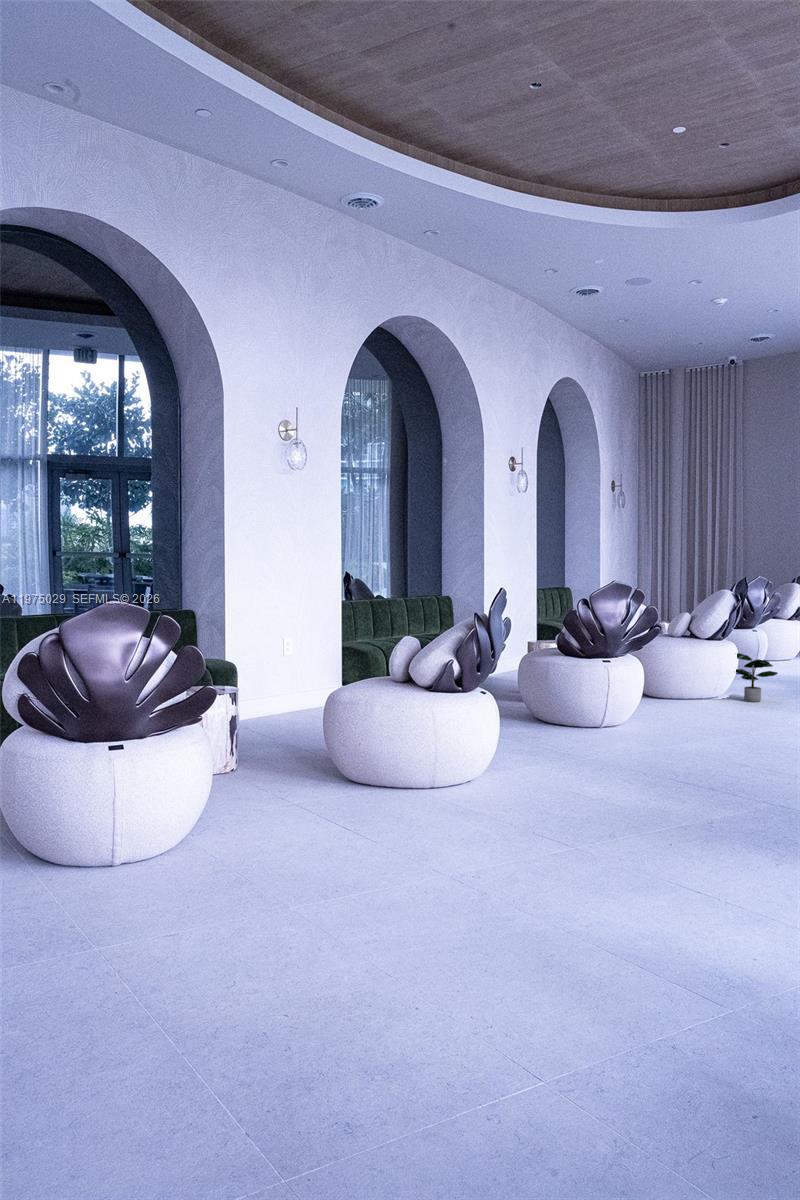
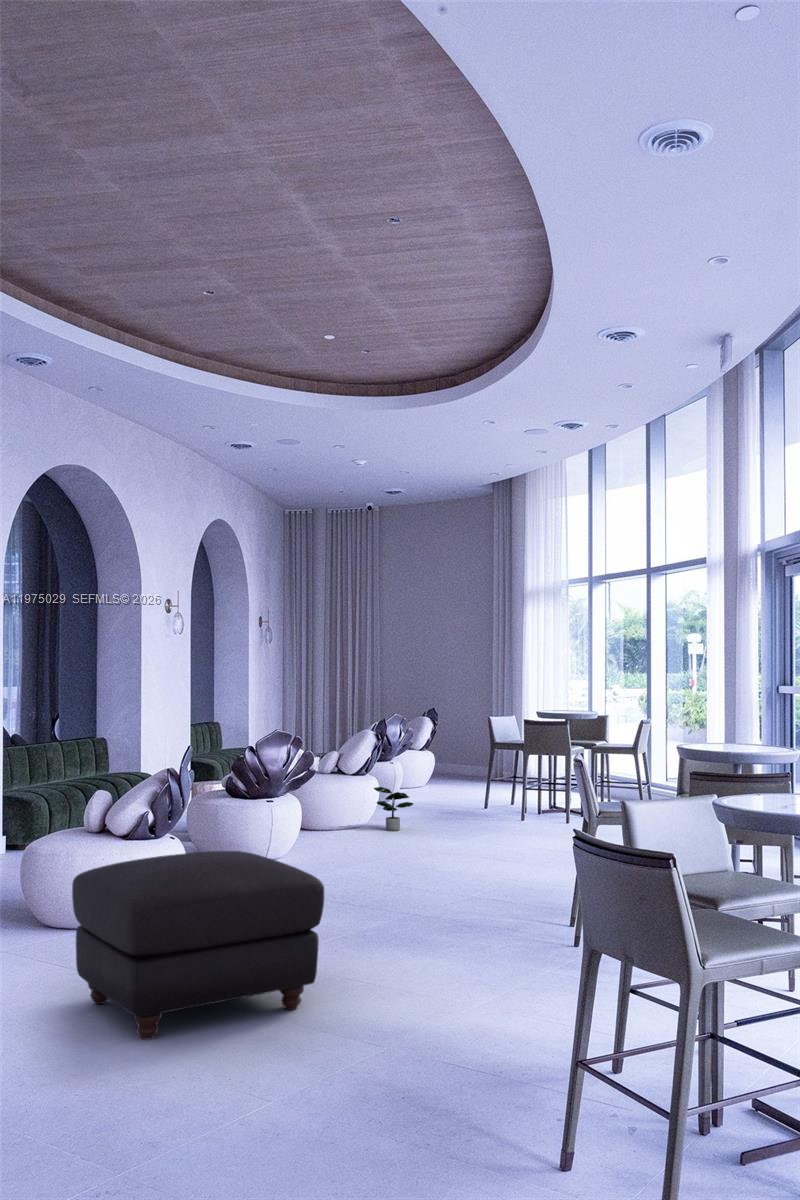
ottoman: none [339,707,644,931] -> present [72,851,324,1040]

